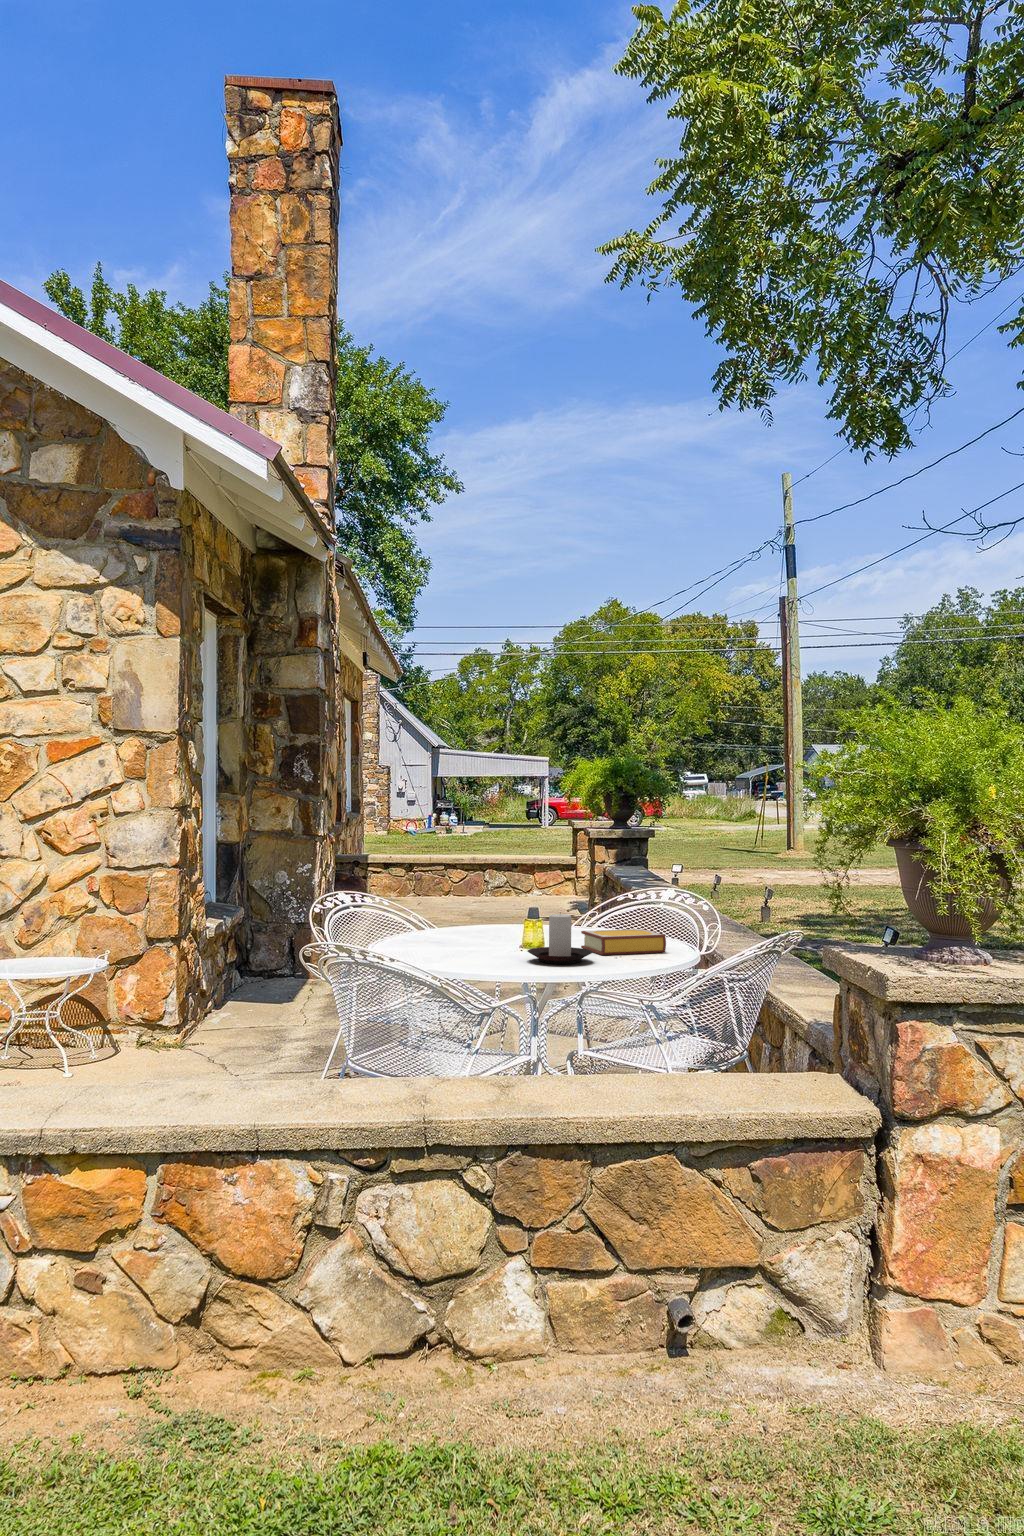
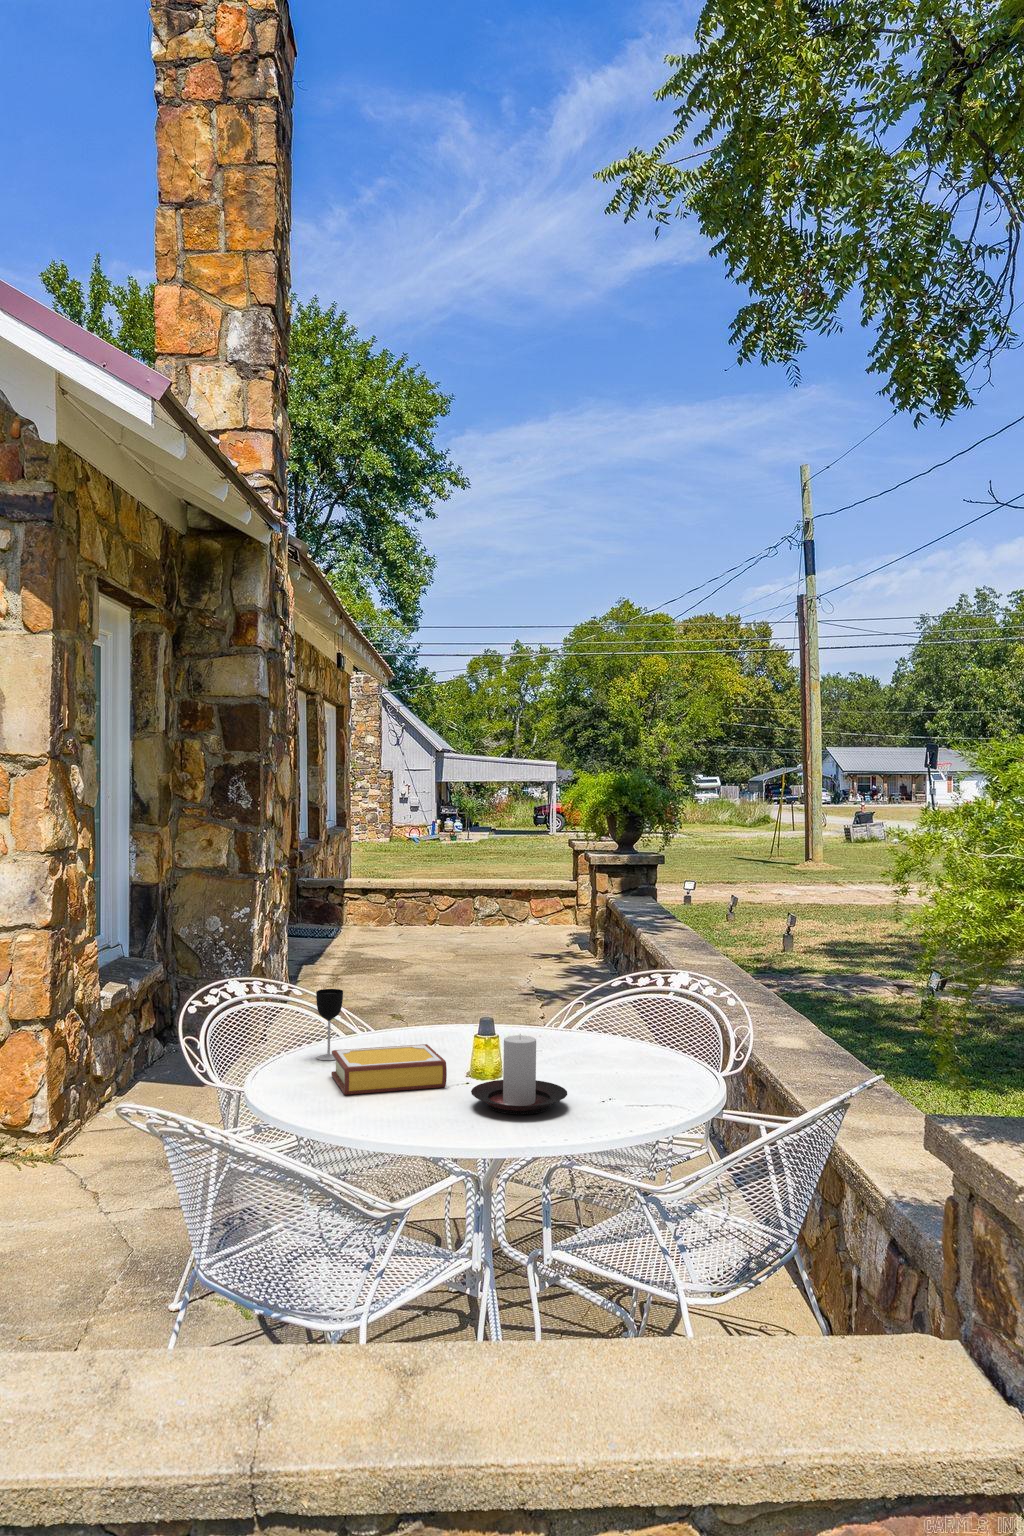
wine glass: none [409,895,428,944] -> present [316,989,343,1060]
book: present [581,929,666,955] -> present [331,1044,447,1095]

